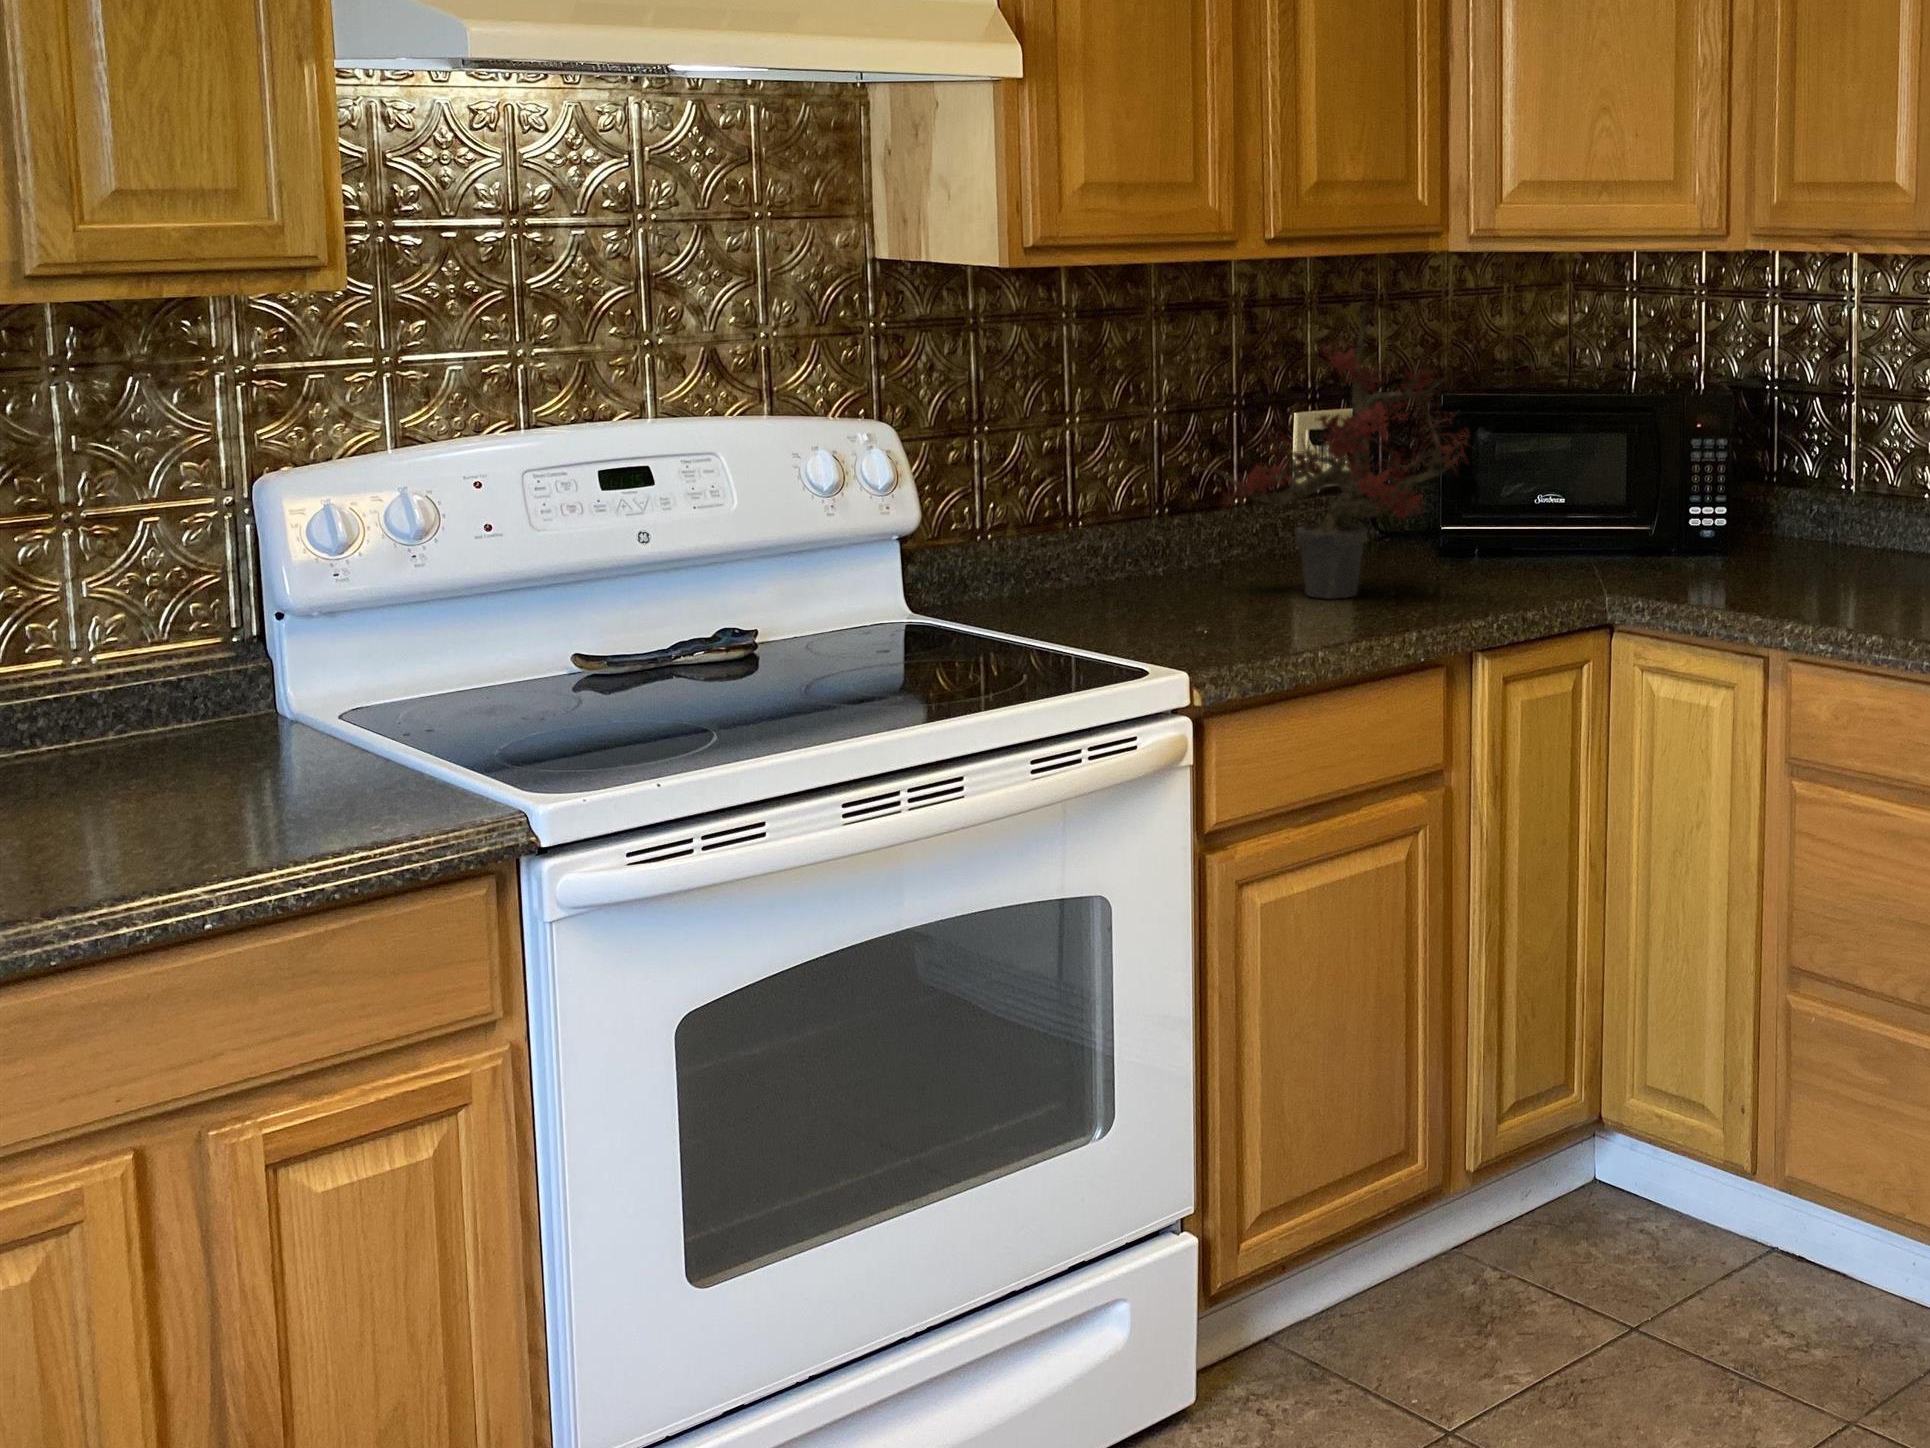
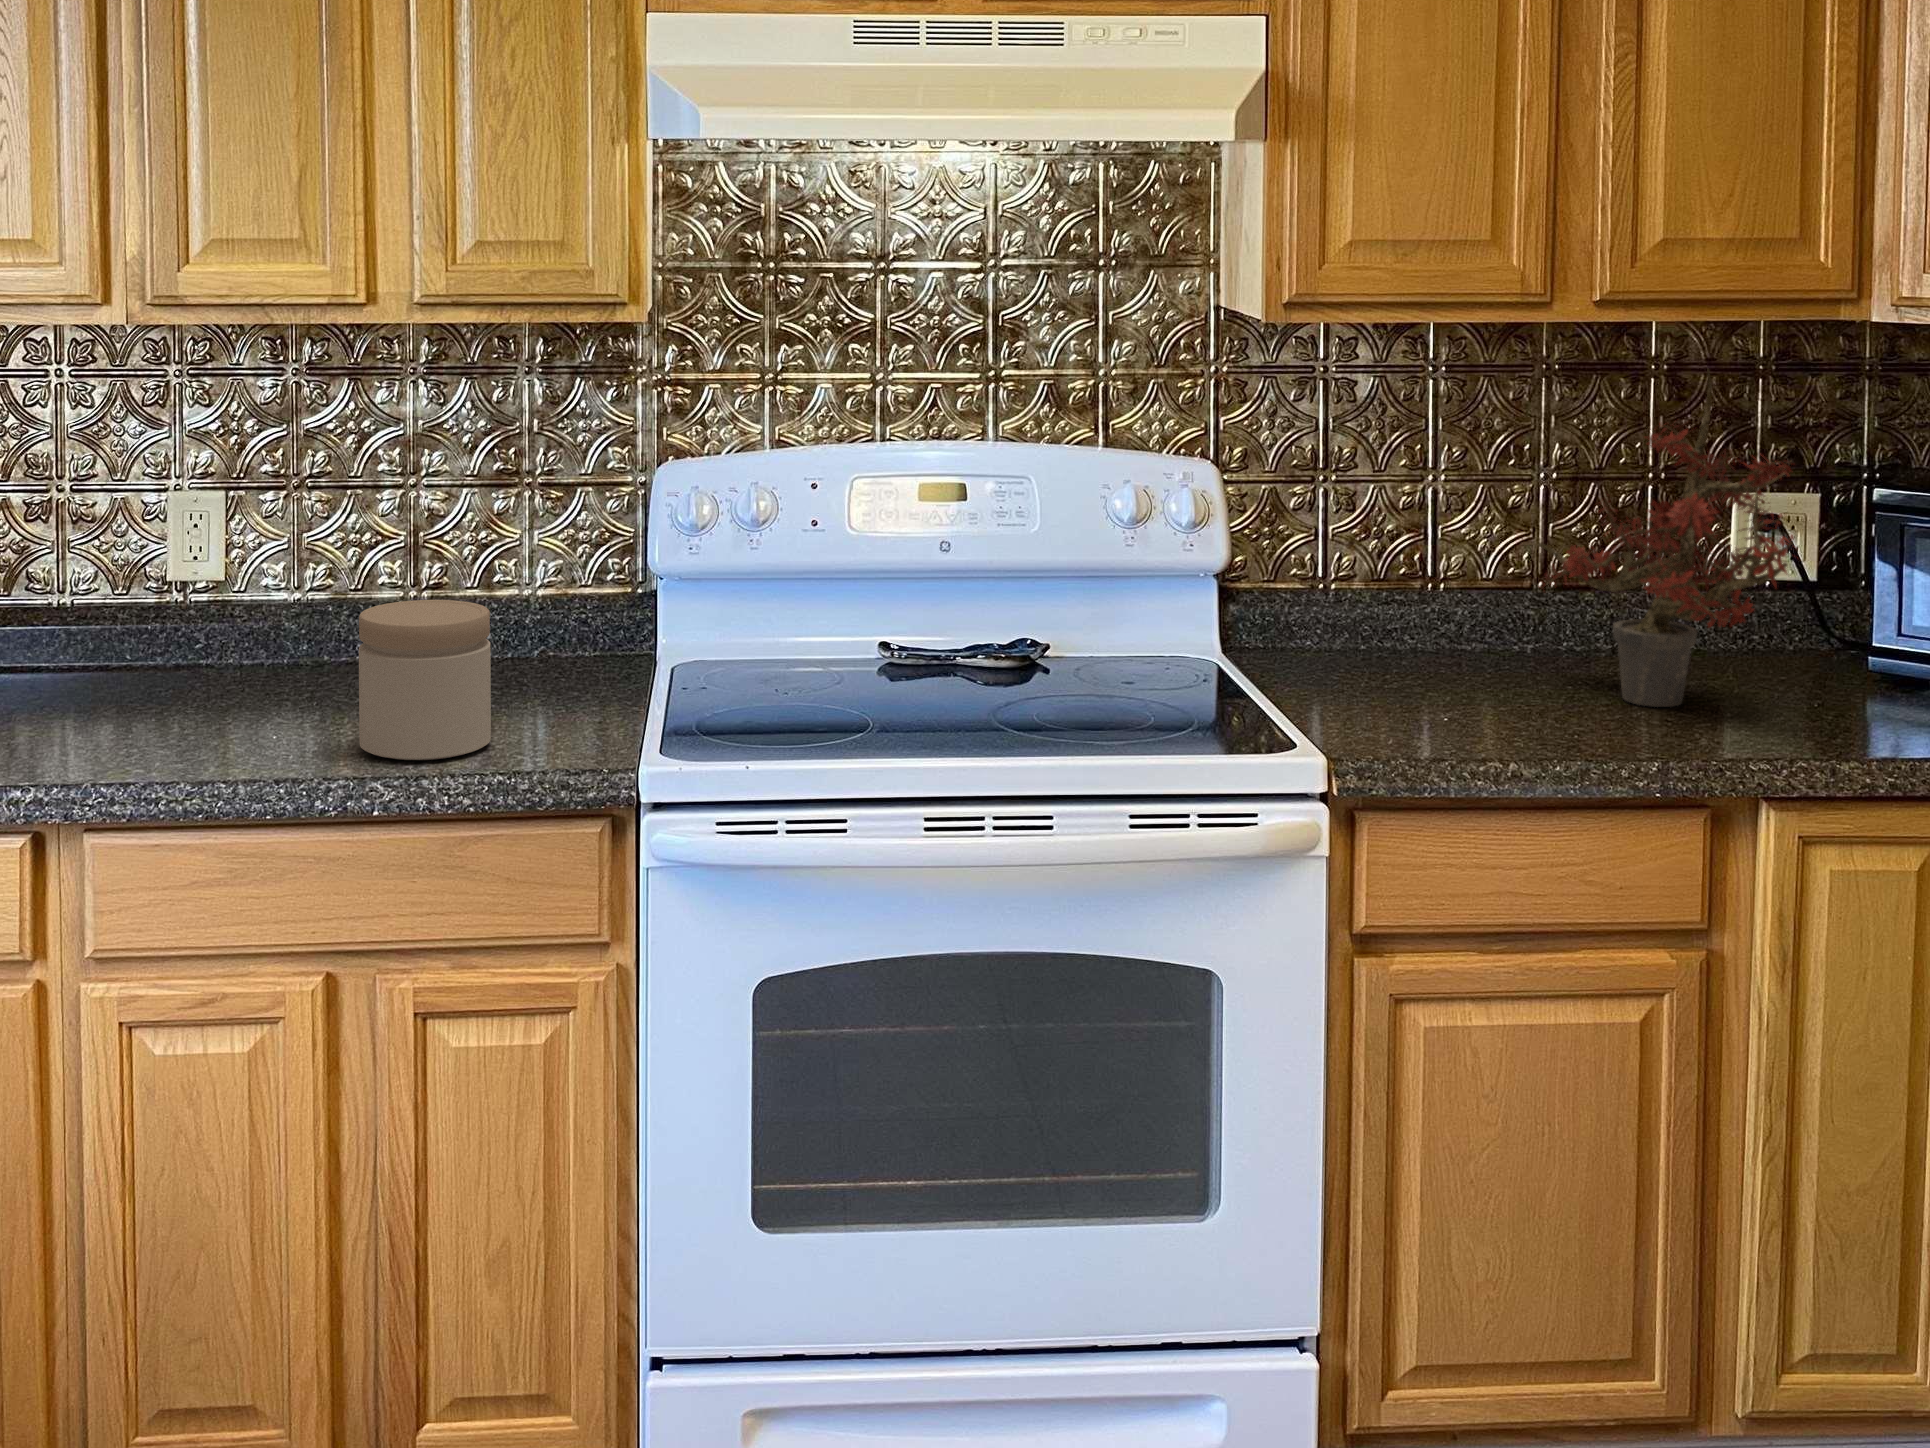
jar: none [82,648,283,854] -> present [359,600,491,760]

